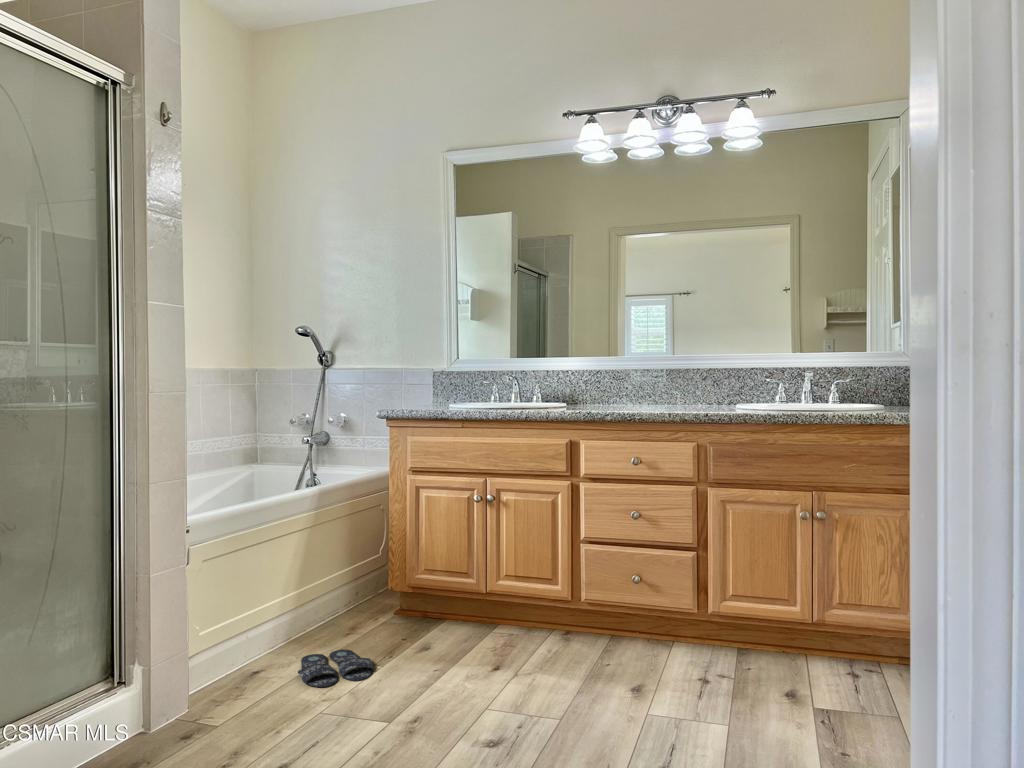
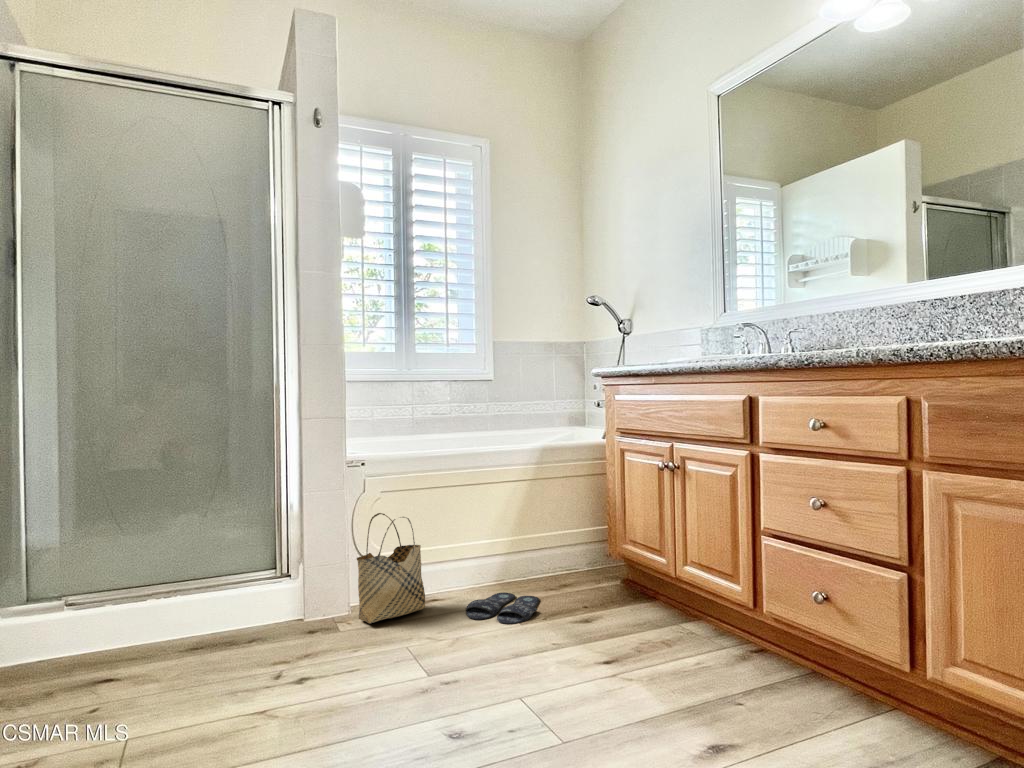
woven basket: none [203,597,264,730] -> present [357,513,425,623]

